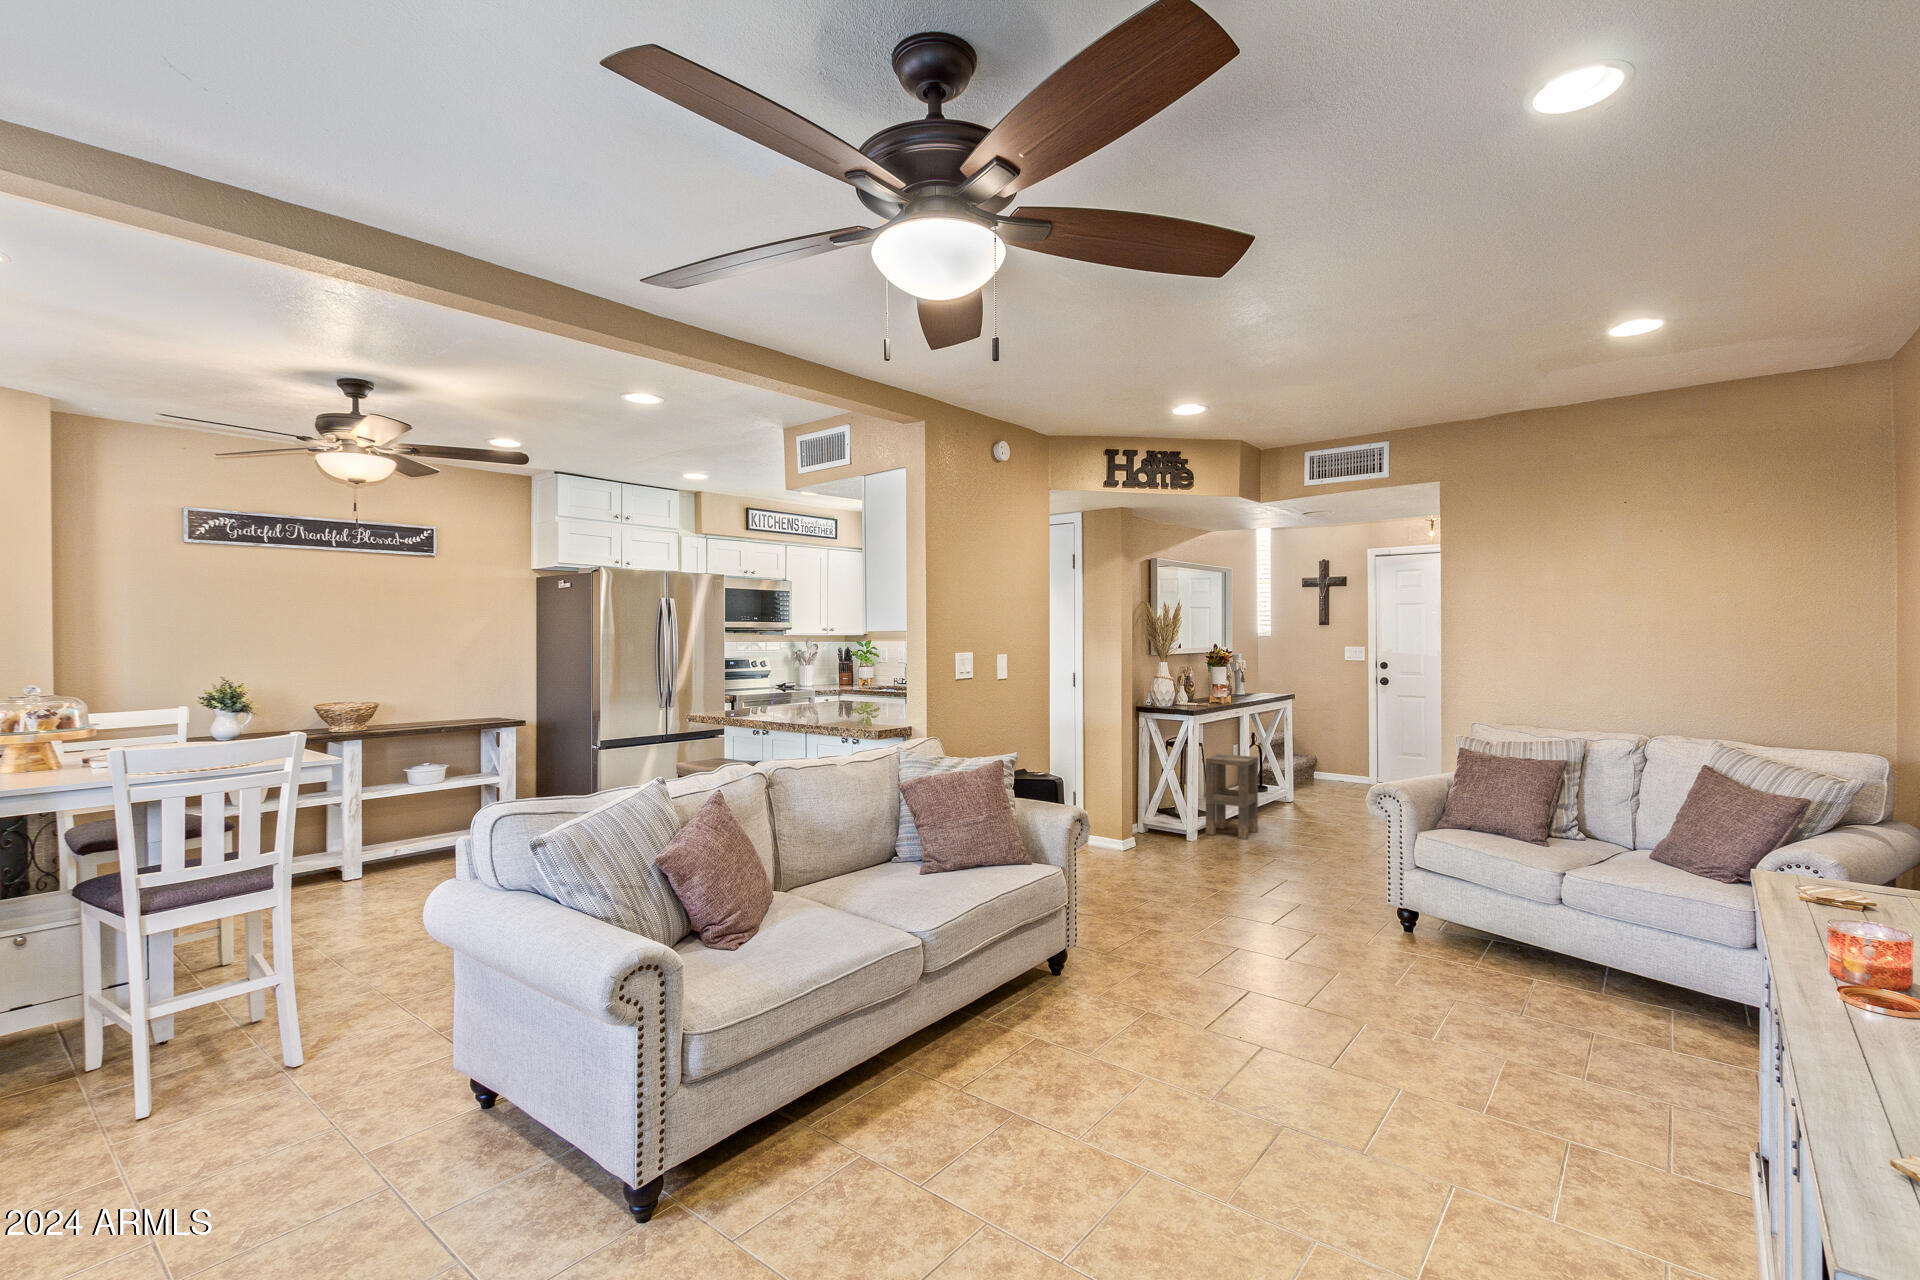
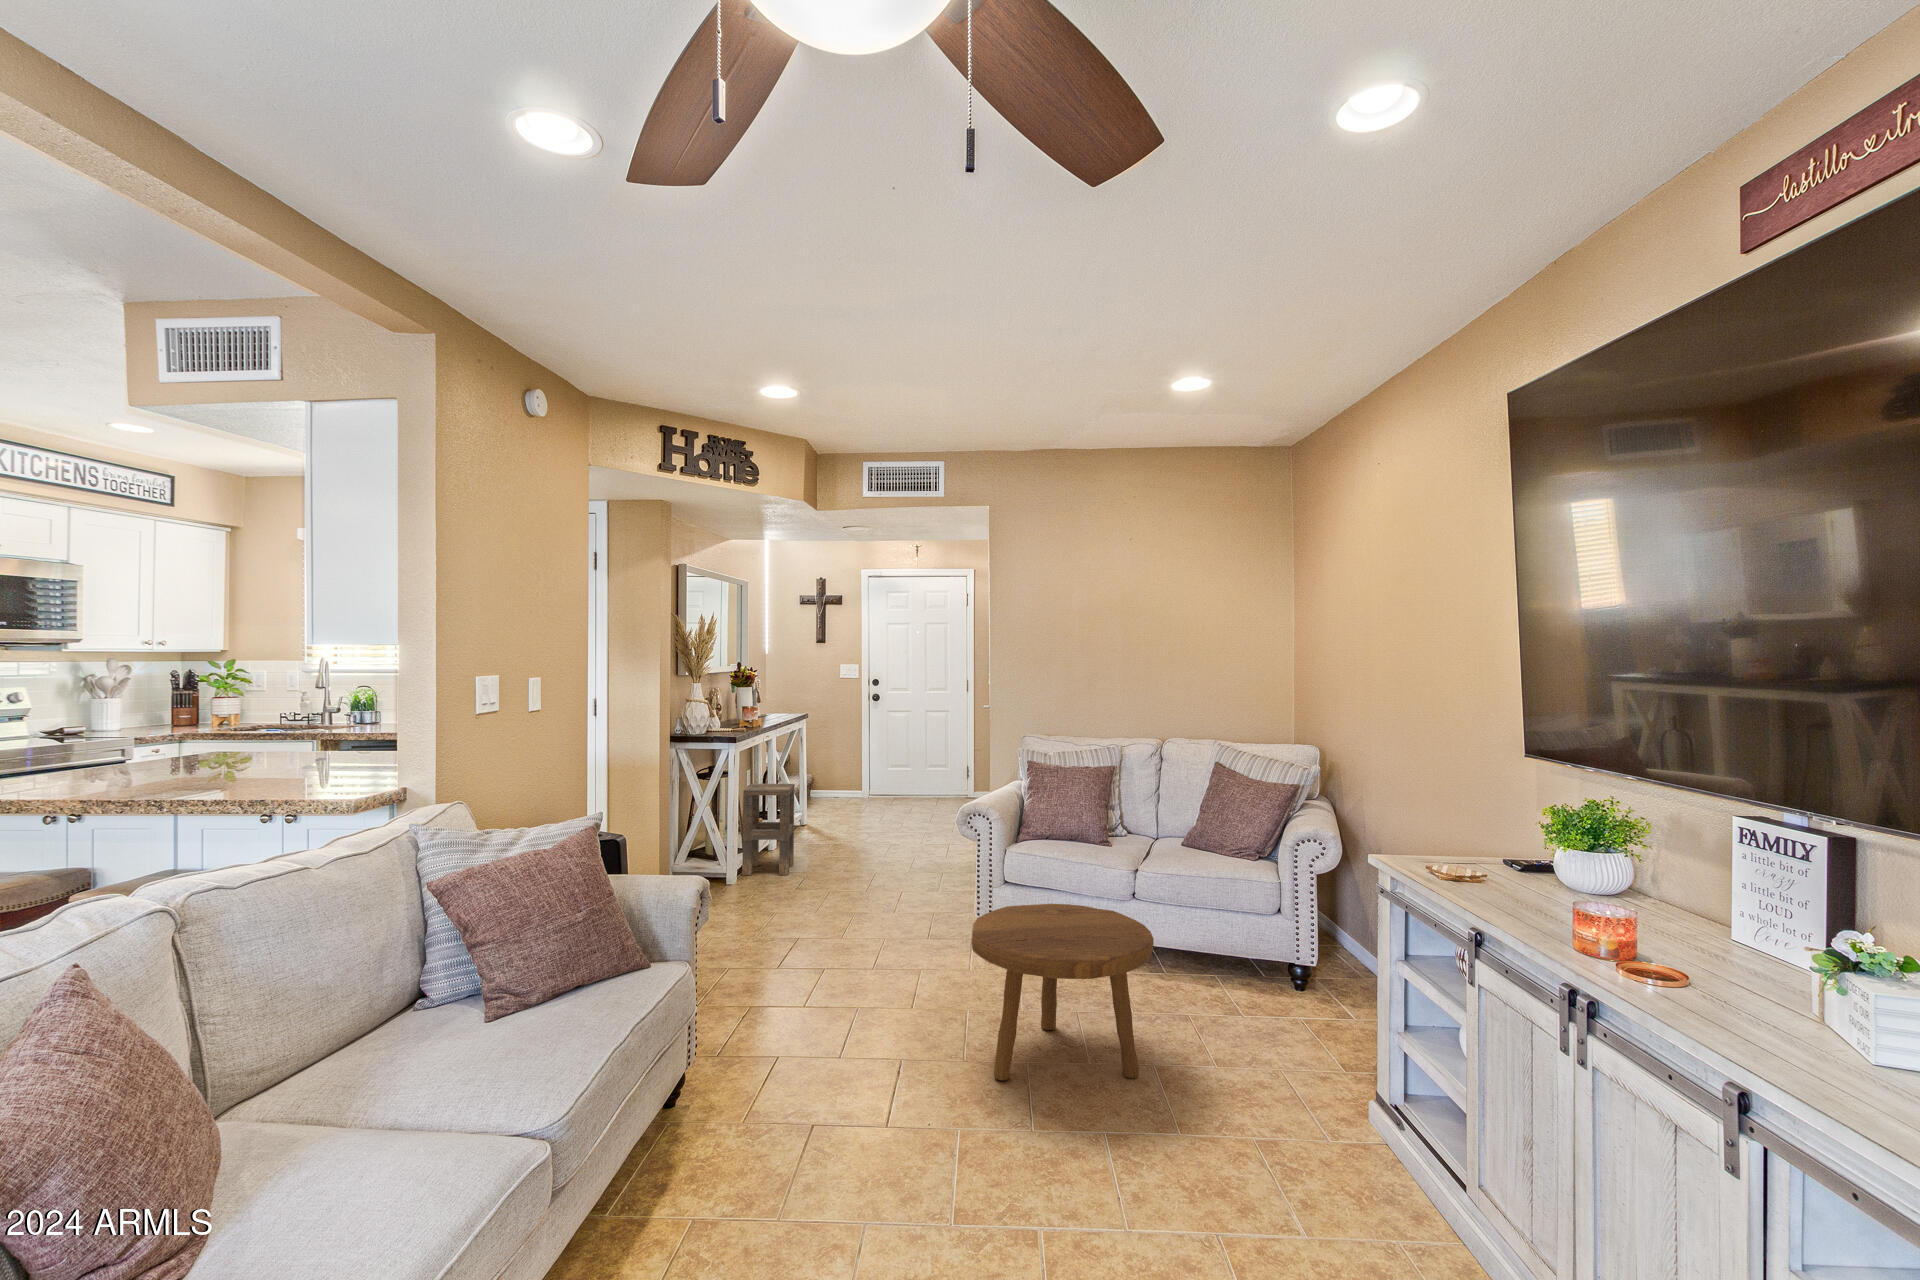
footstool: none [1308,877,1504,1059] -> present [972,904,1154,1081]

